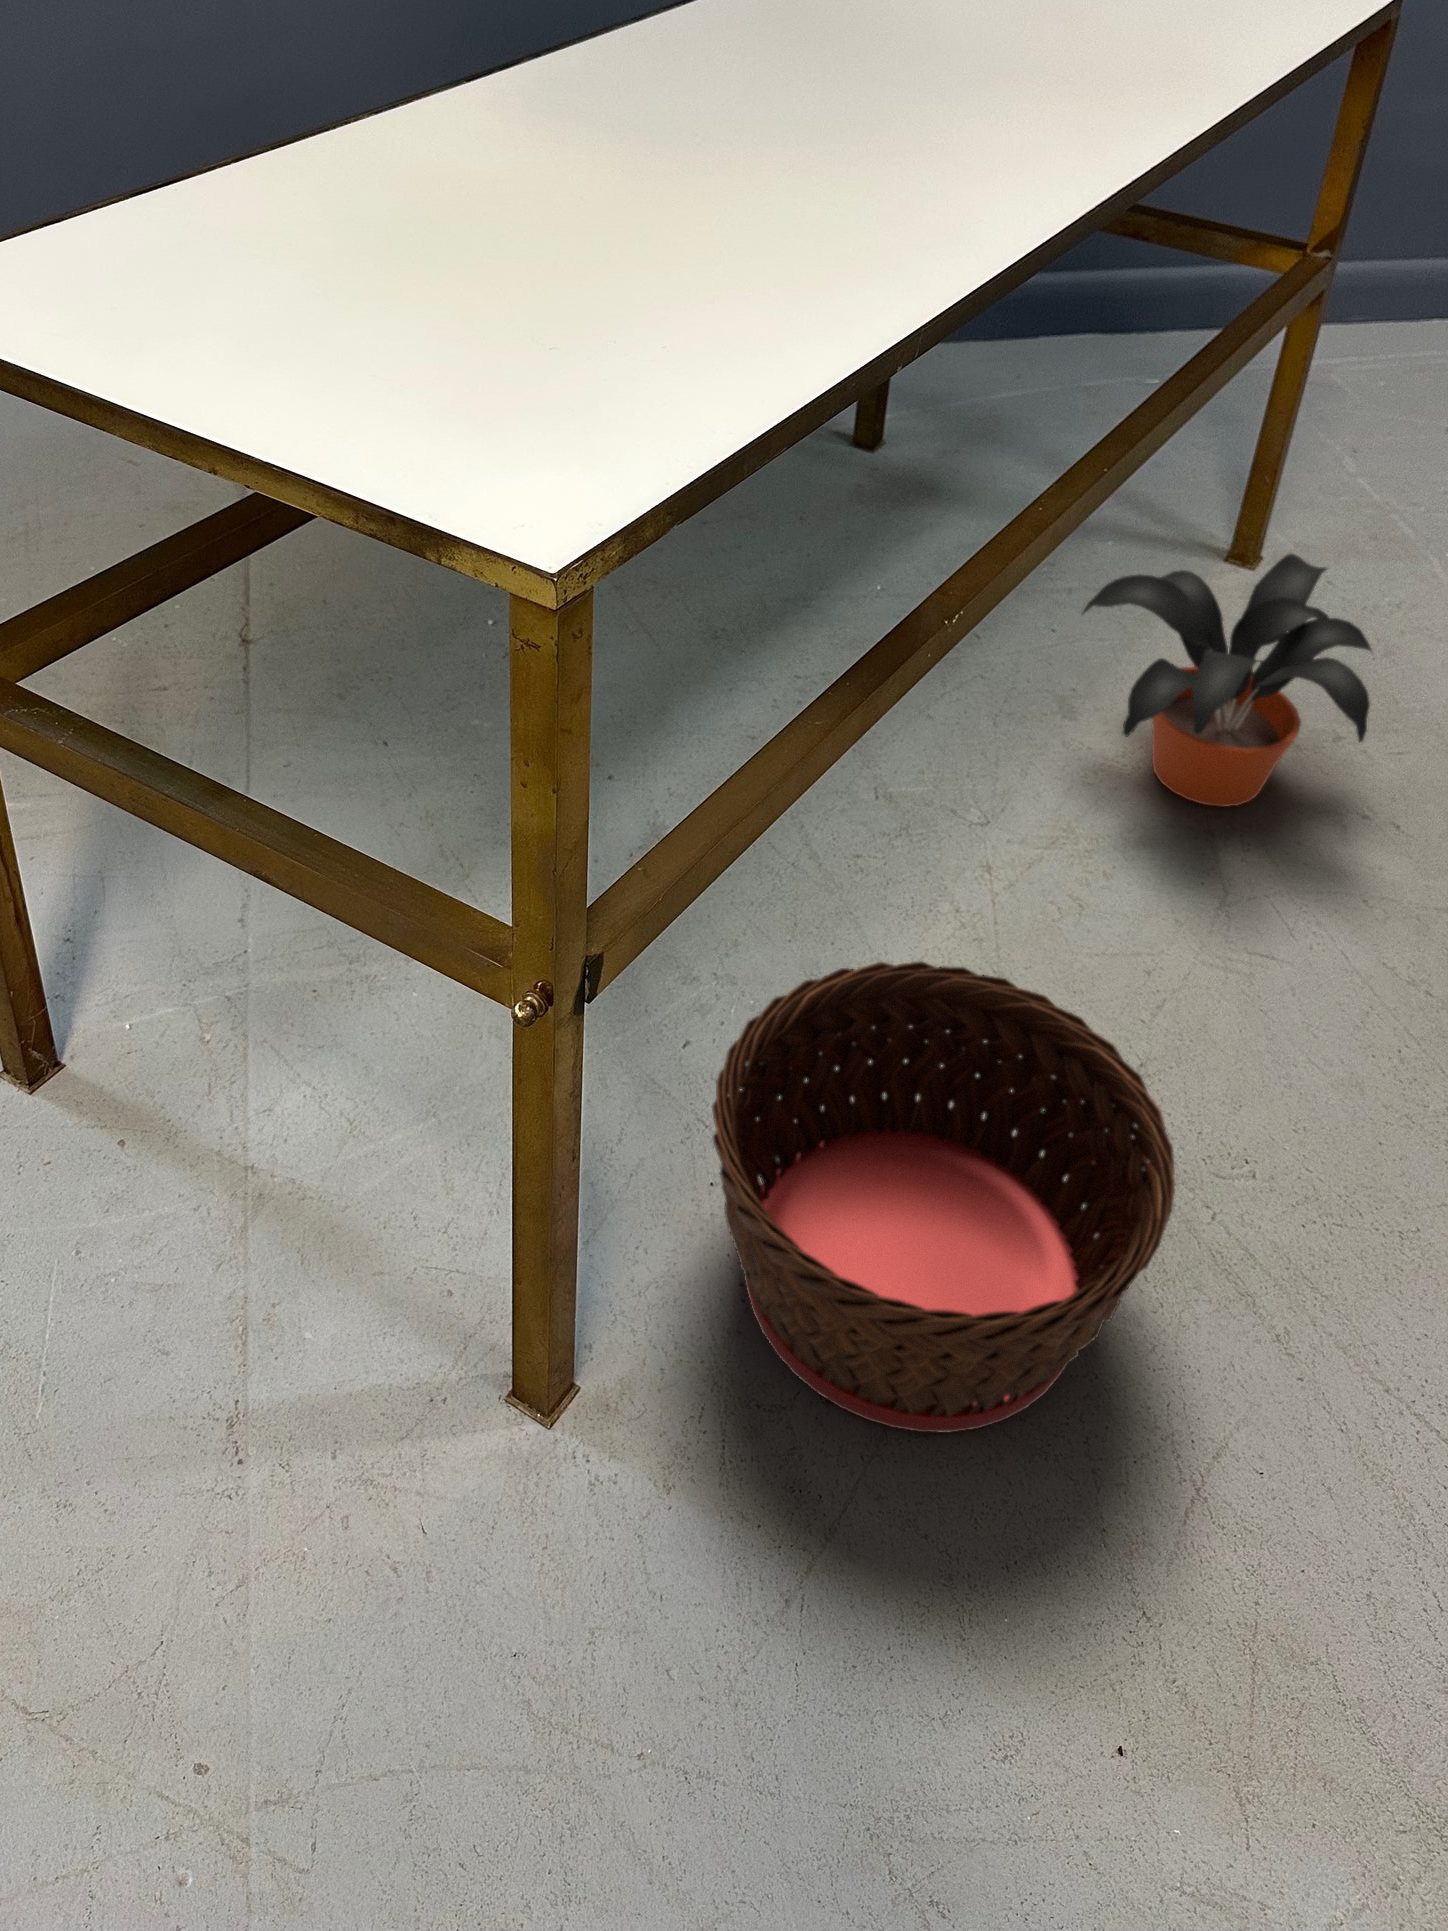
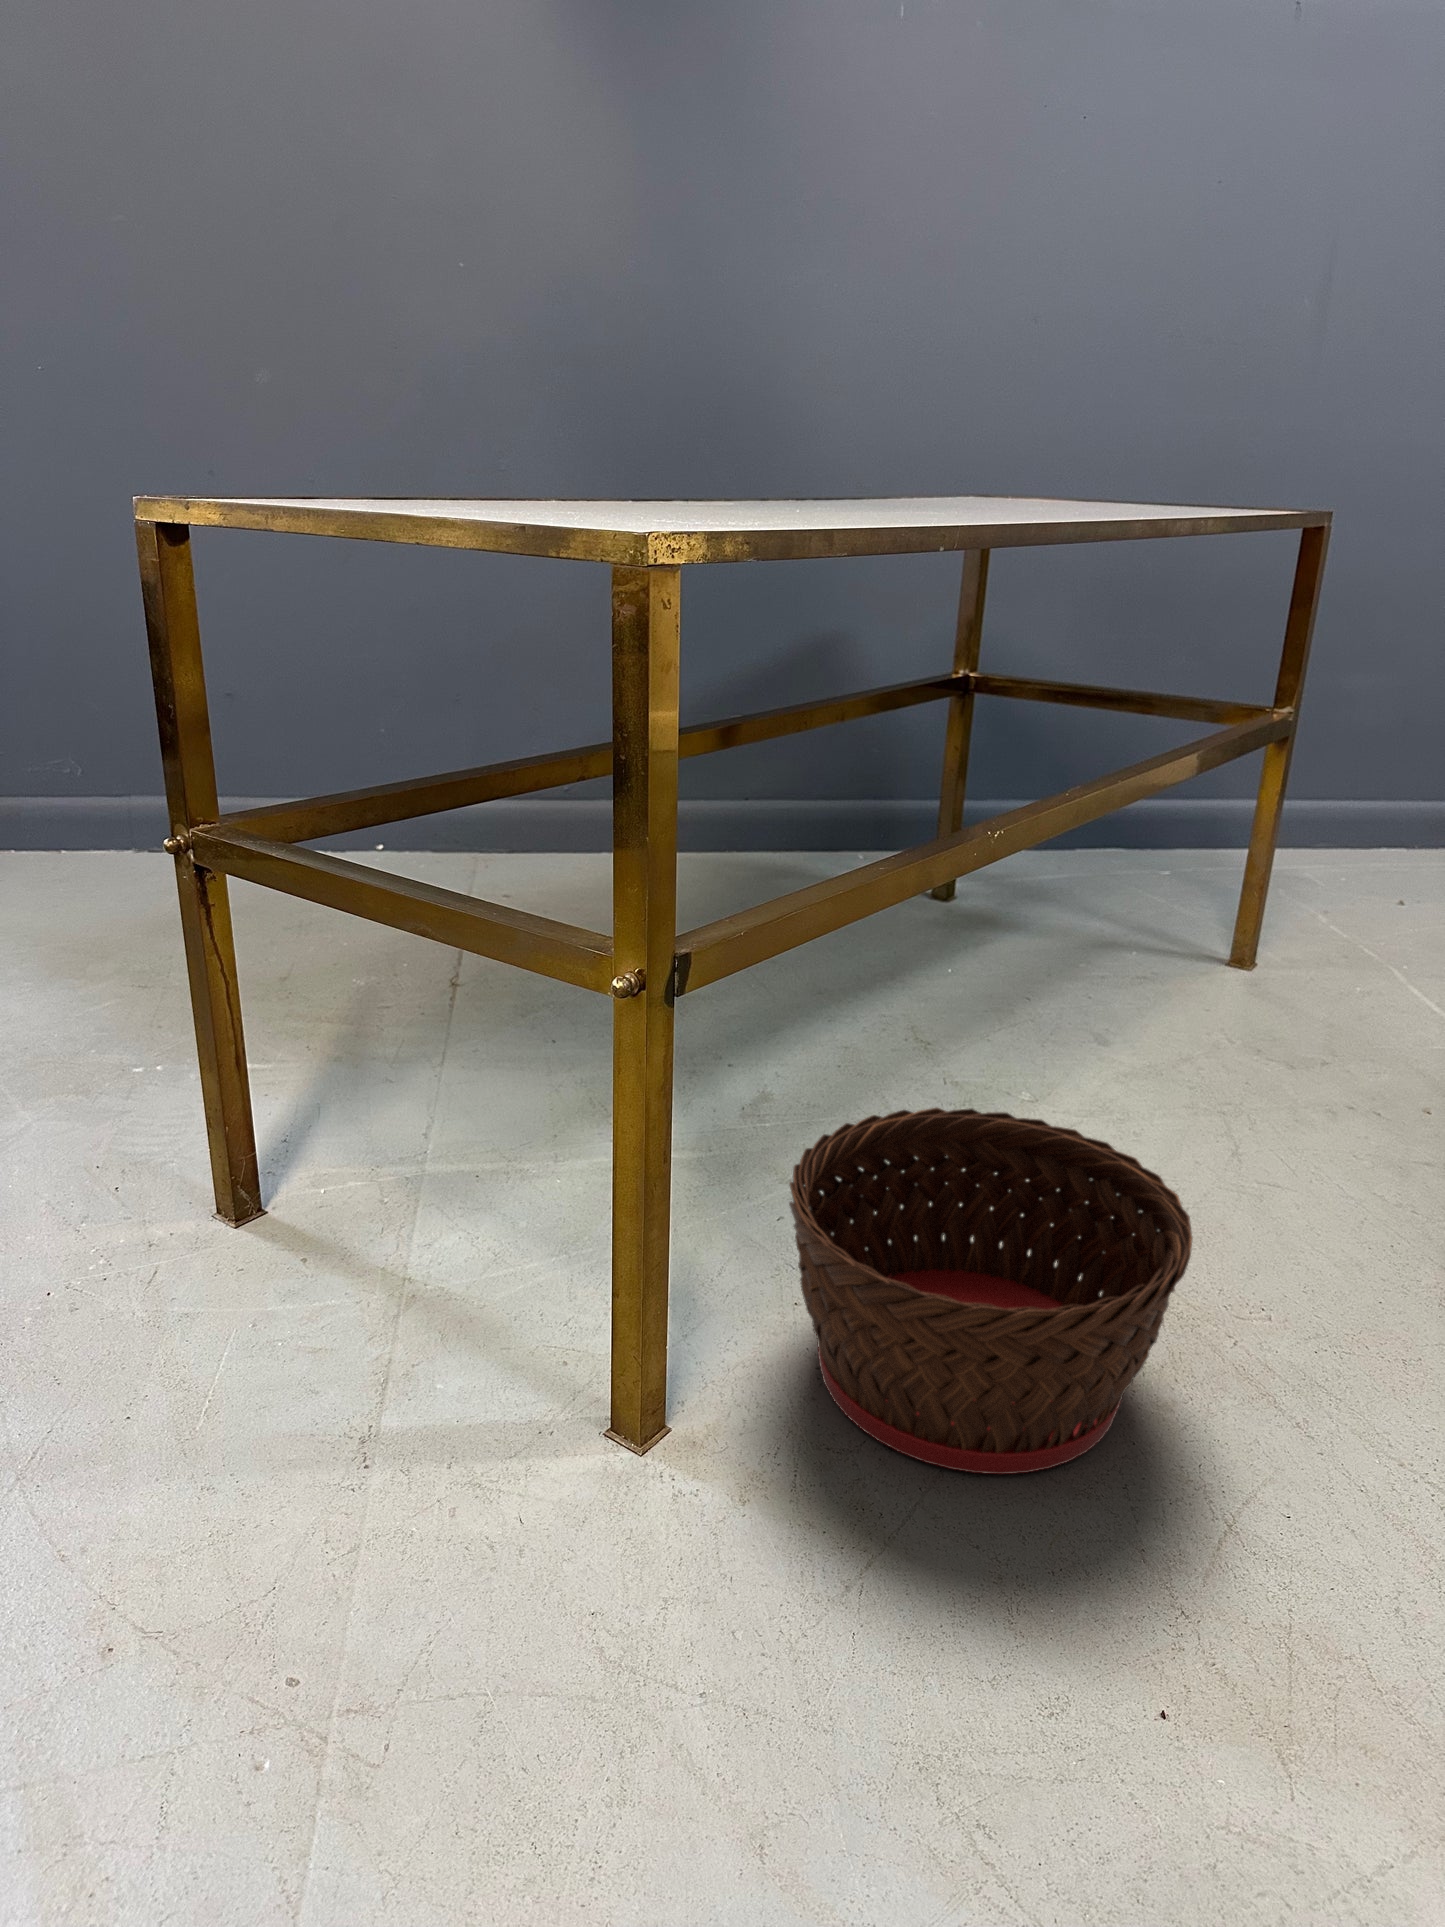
potted plant: present [1083,554,1372,807] -> none [1105,898,1347,1097]

